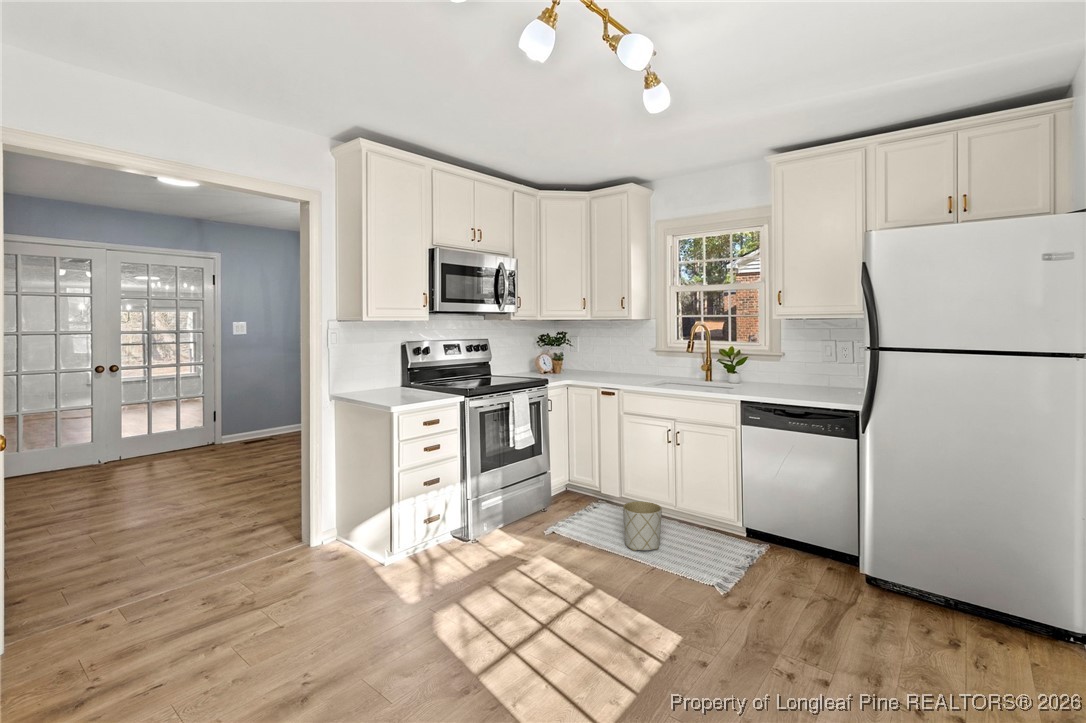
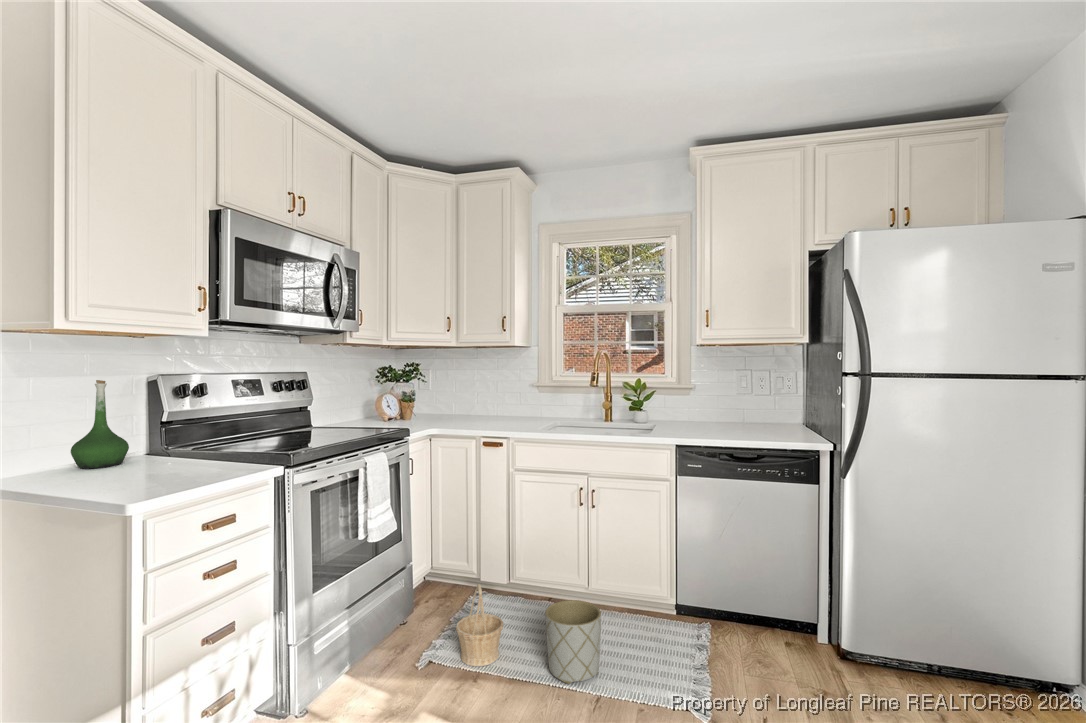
vase: none [366,345,391,392] -> present [71,380,129,468]
basket: none [569,484,601,535] -> present [456,584,503,666]

